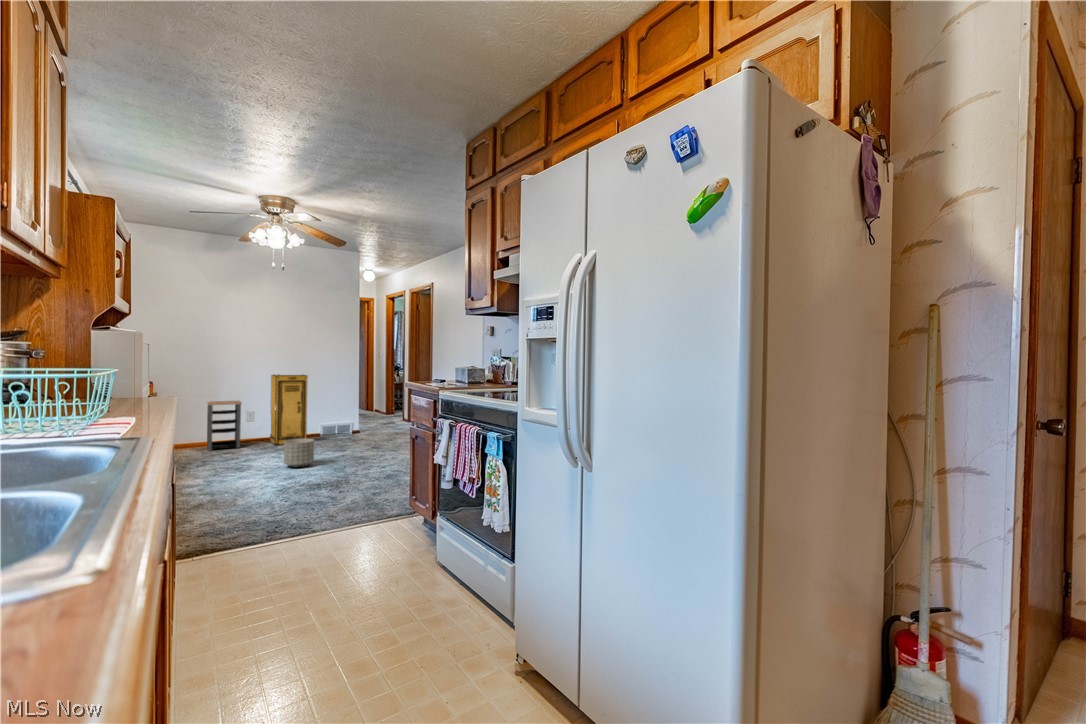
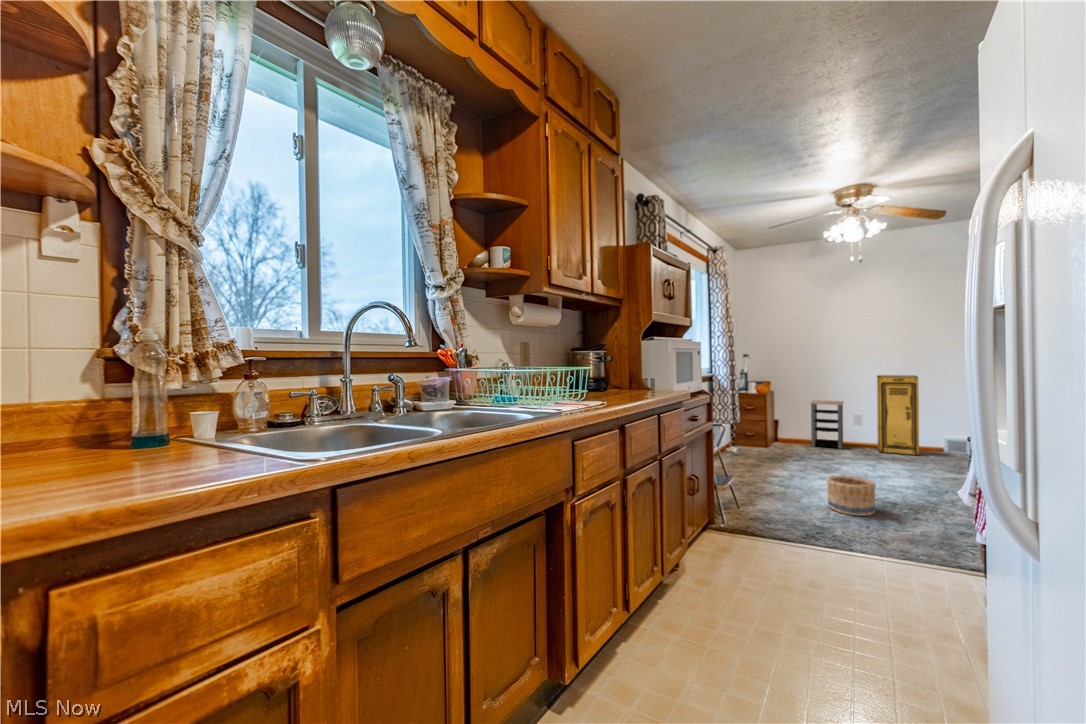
planter: present [284,439,314,468] -> none [871,448,908,481]
basket: none [266,467,310,504] -> present [827,476,876,516]

